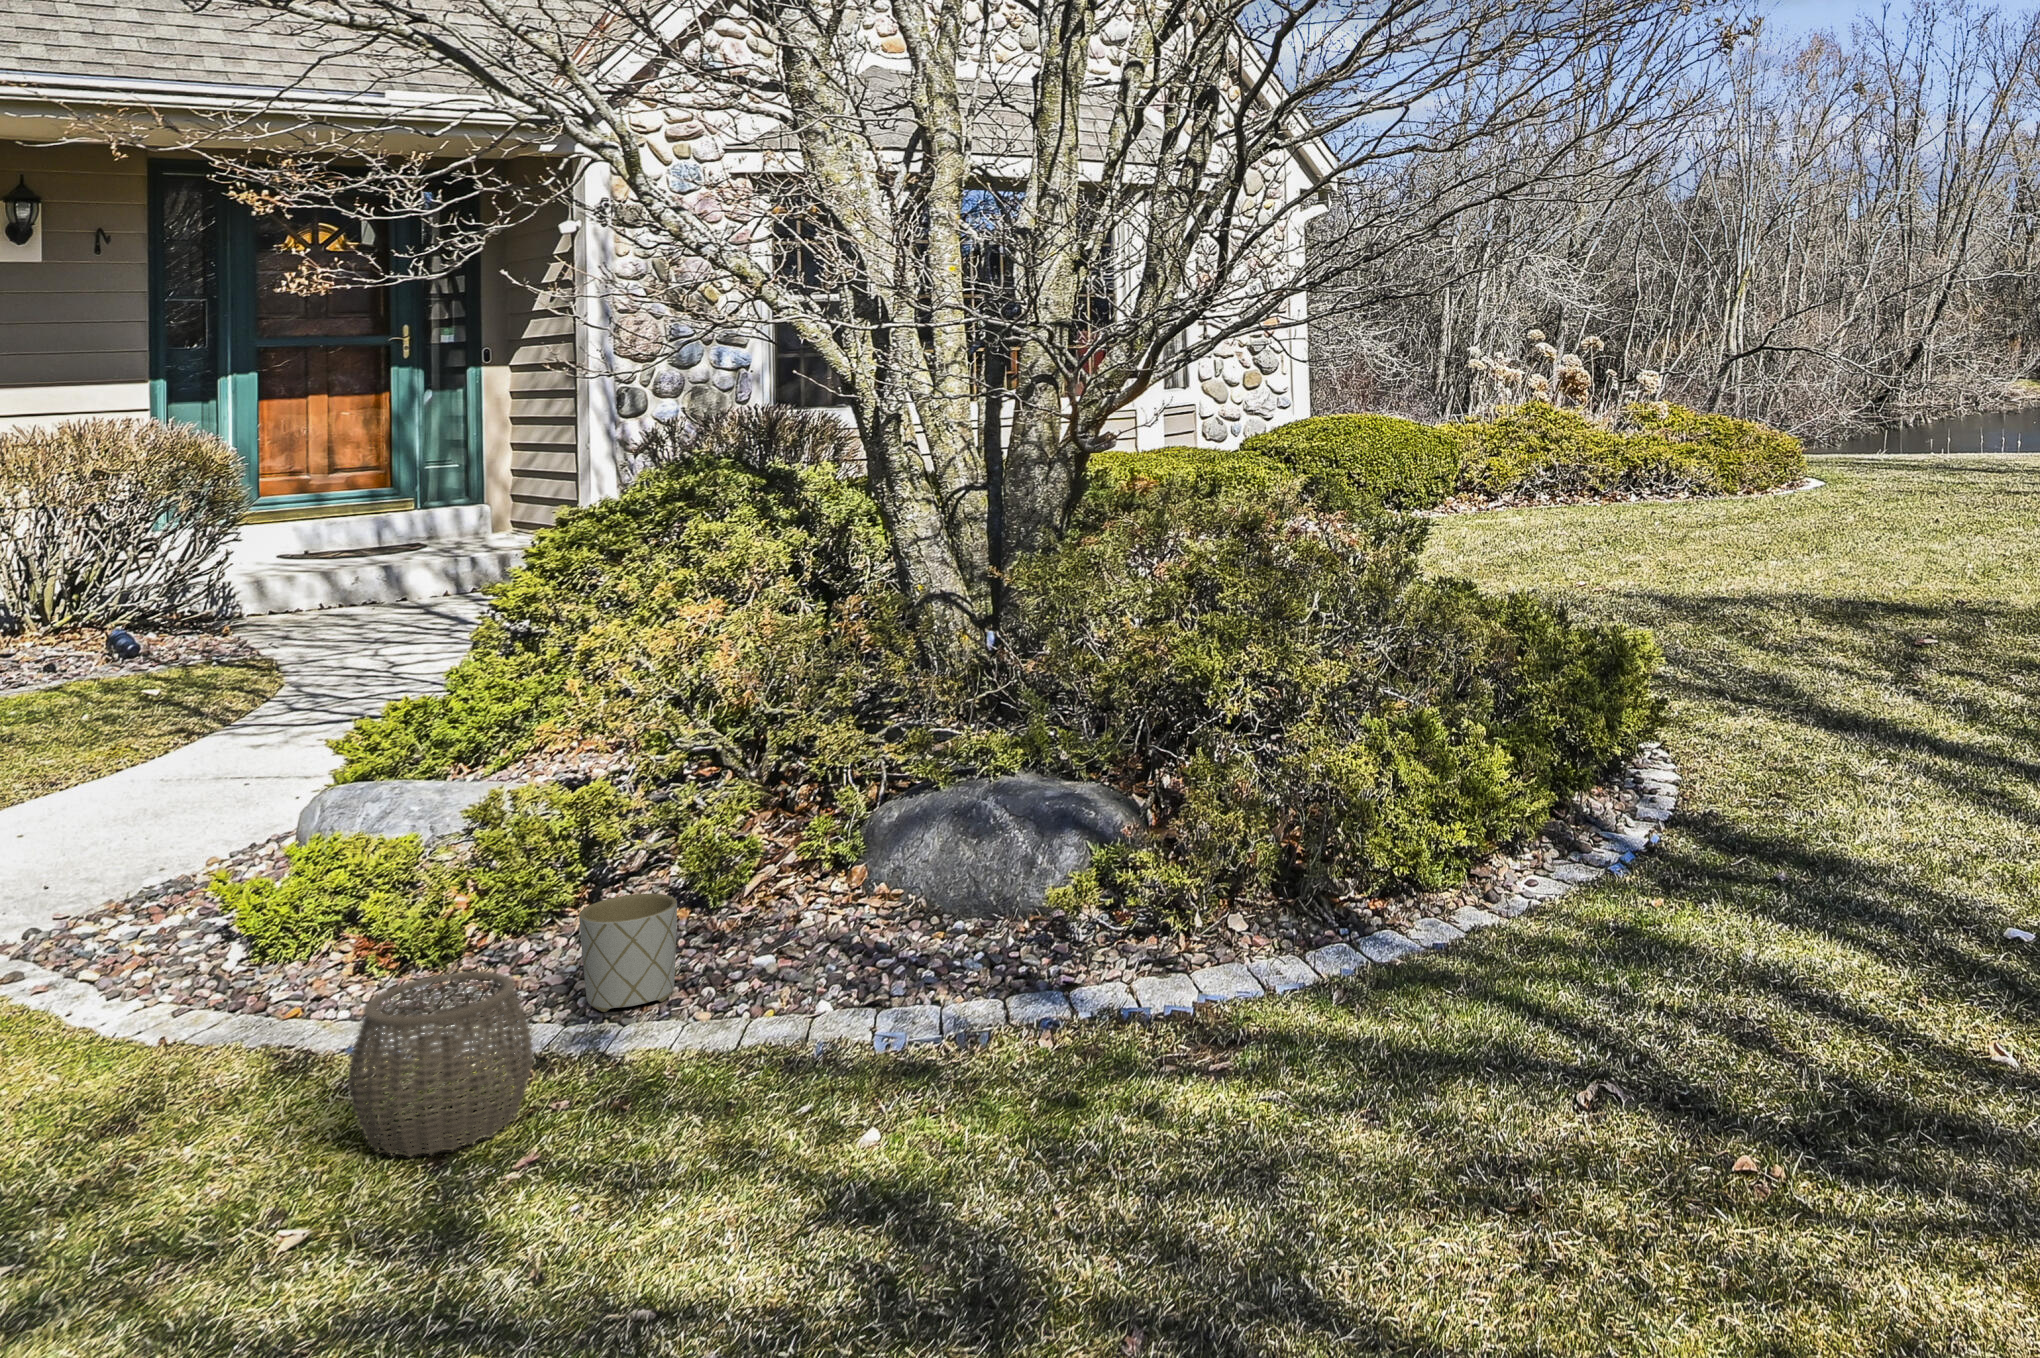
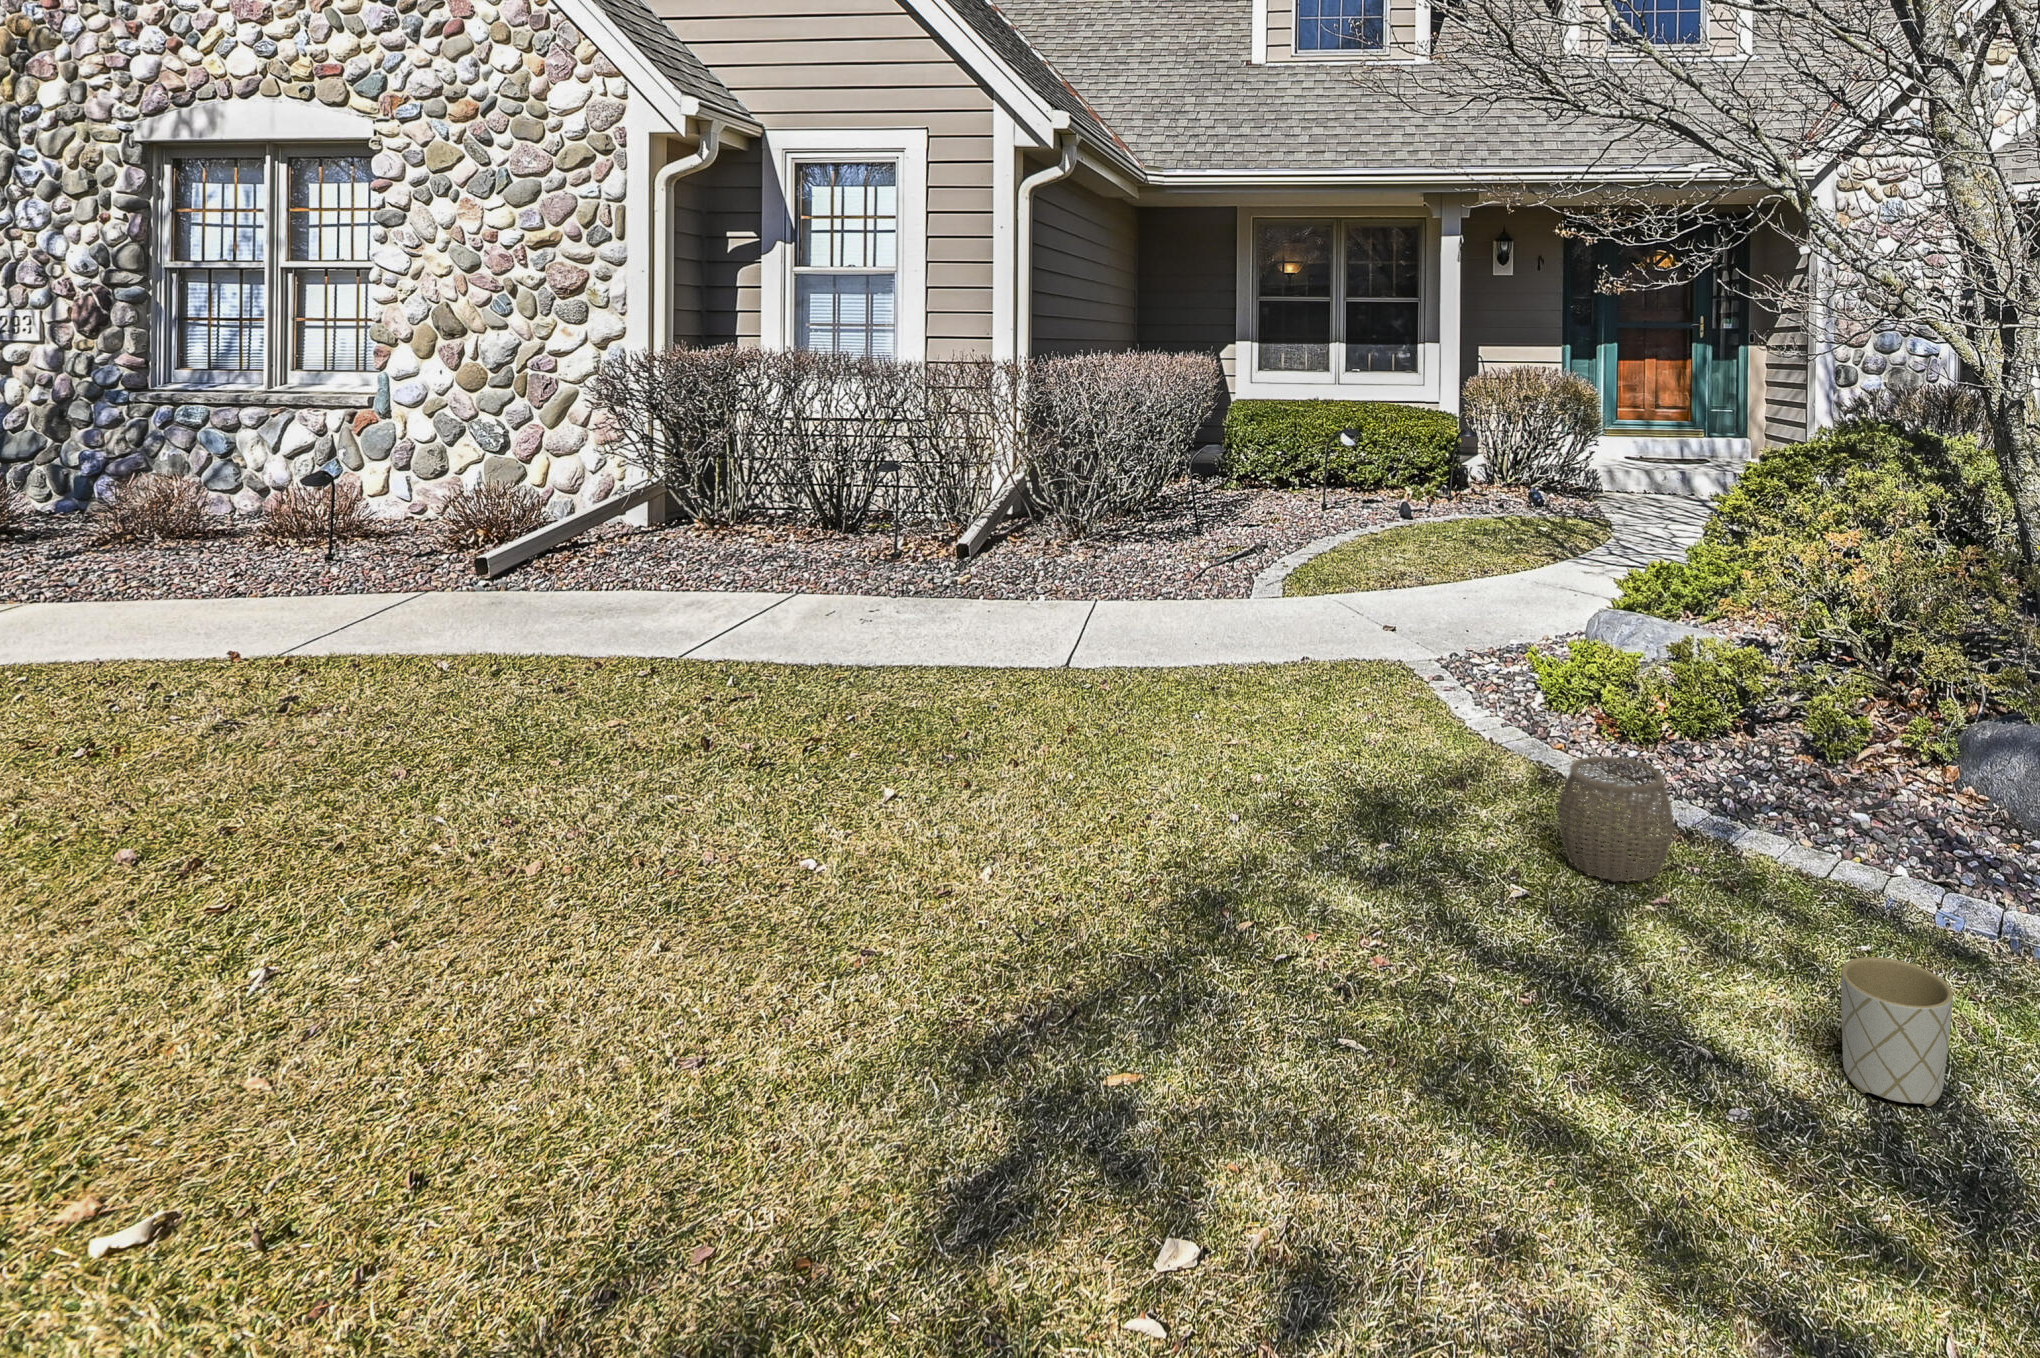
planter: present [579,894,677,1012] -> present [1841,957,1953,1107]

